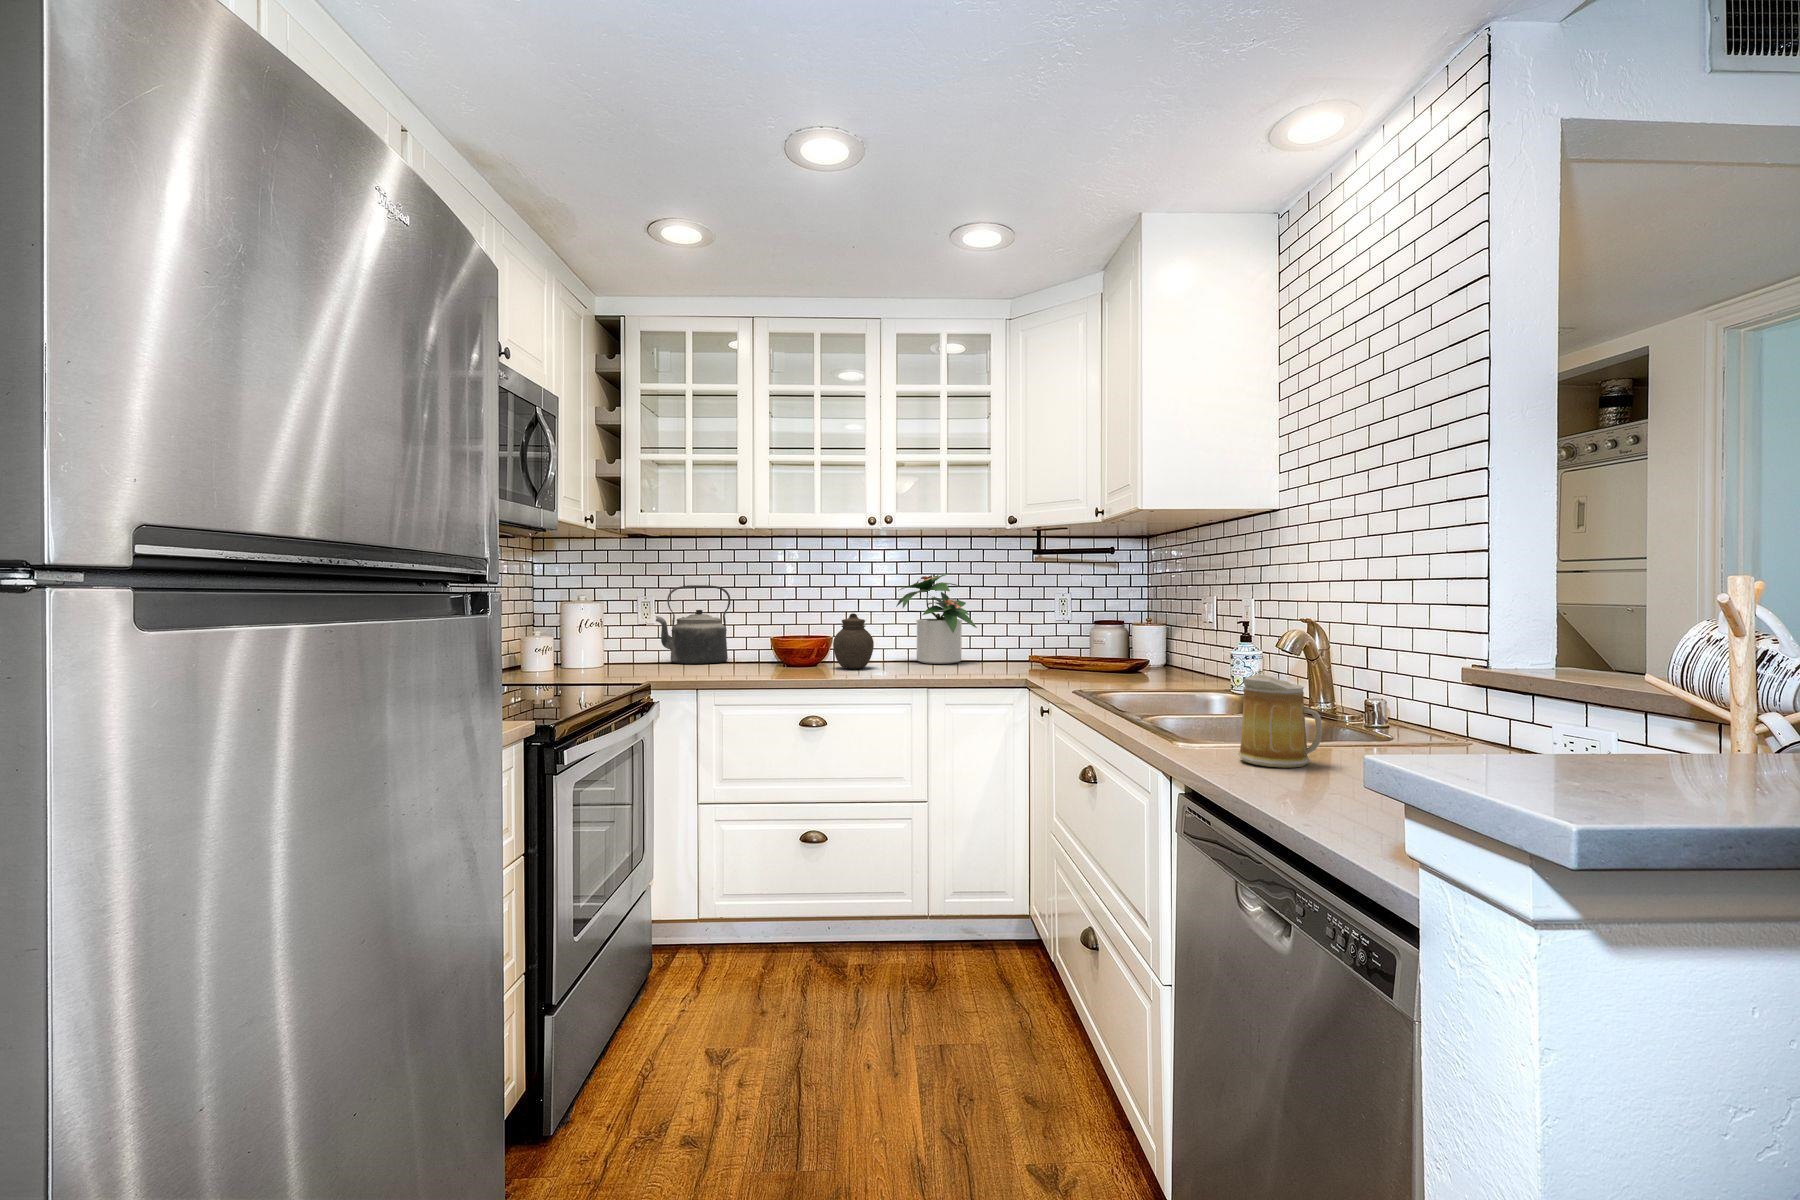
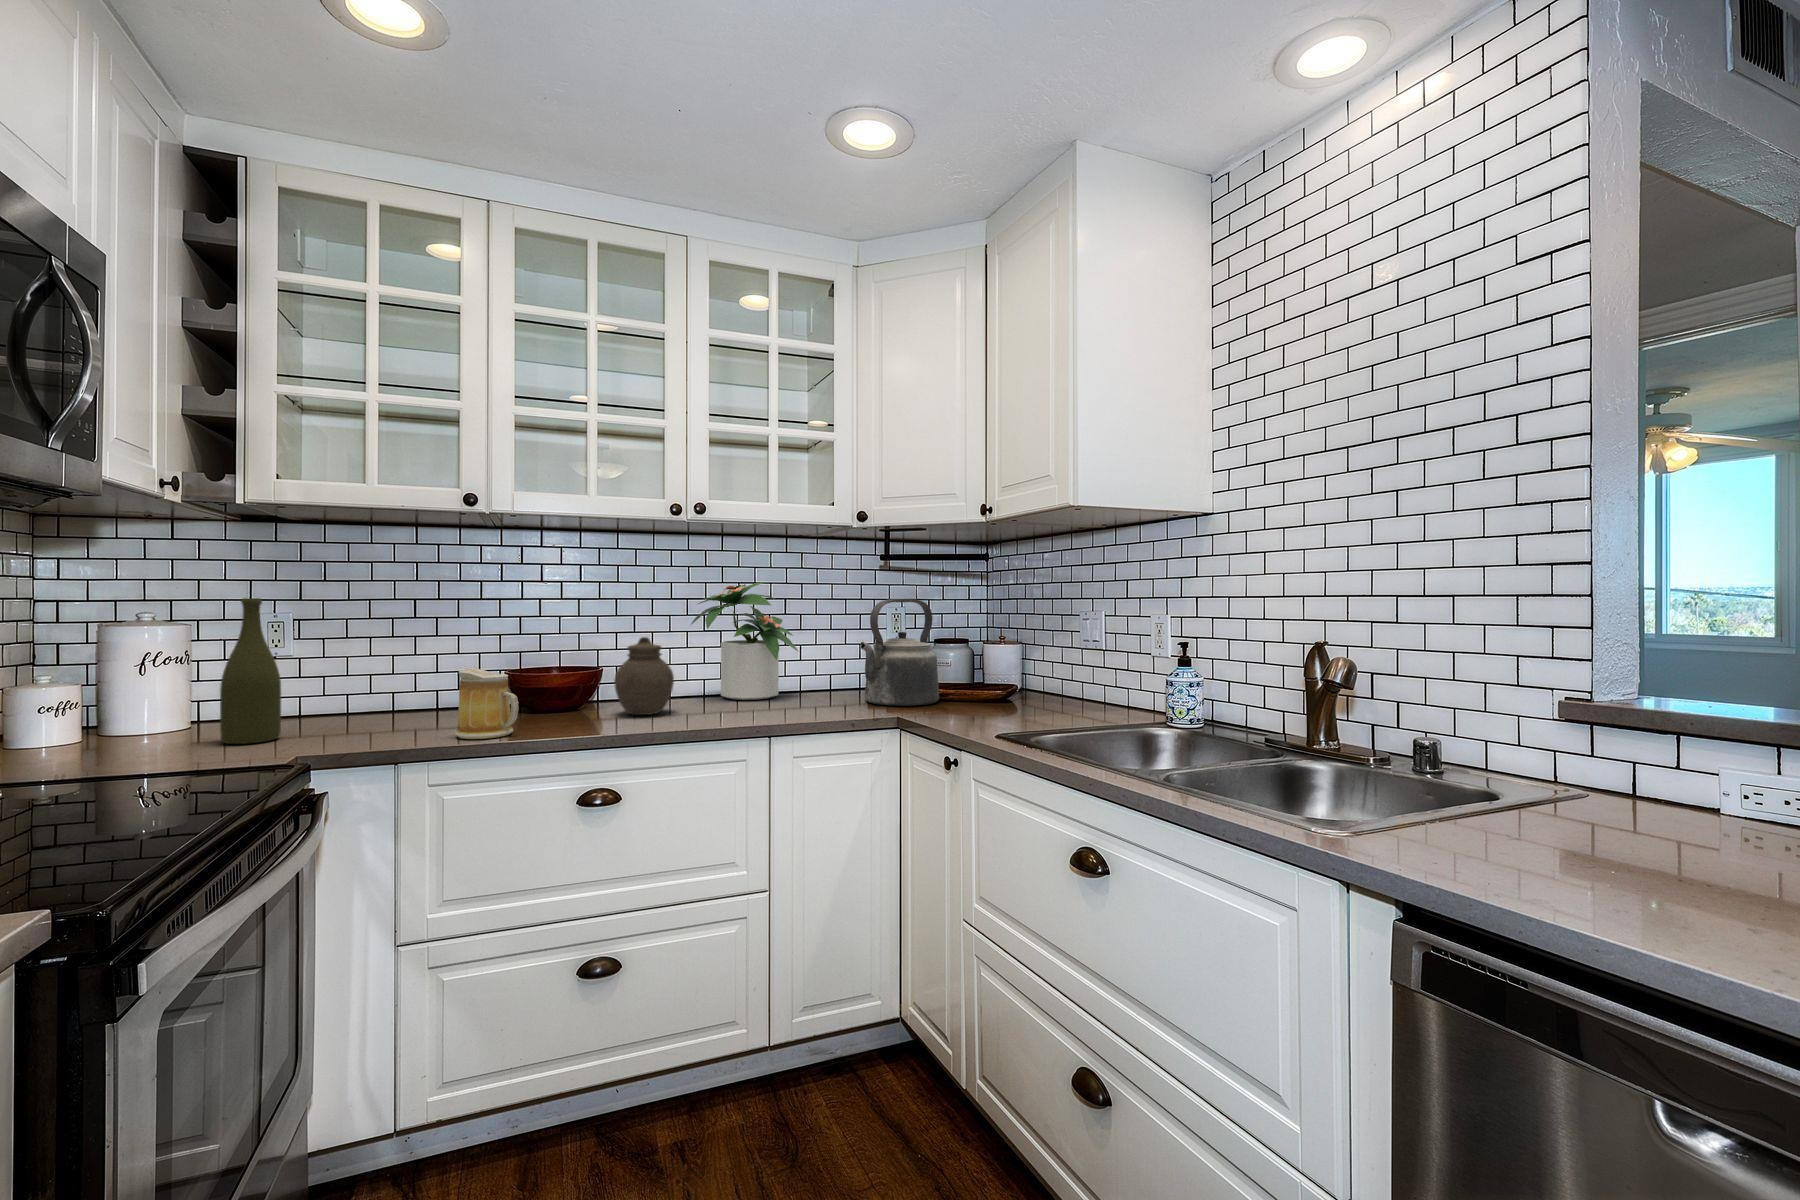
kettle: present [656,585,730,664] -> present [861,599,939,706]
bottle: none [614,586,643,671] -> present [220,598,281,744]
mug: present [1238,674,1322,768] -> present [456,668,519,739]

